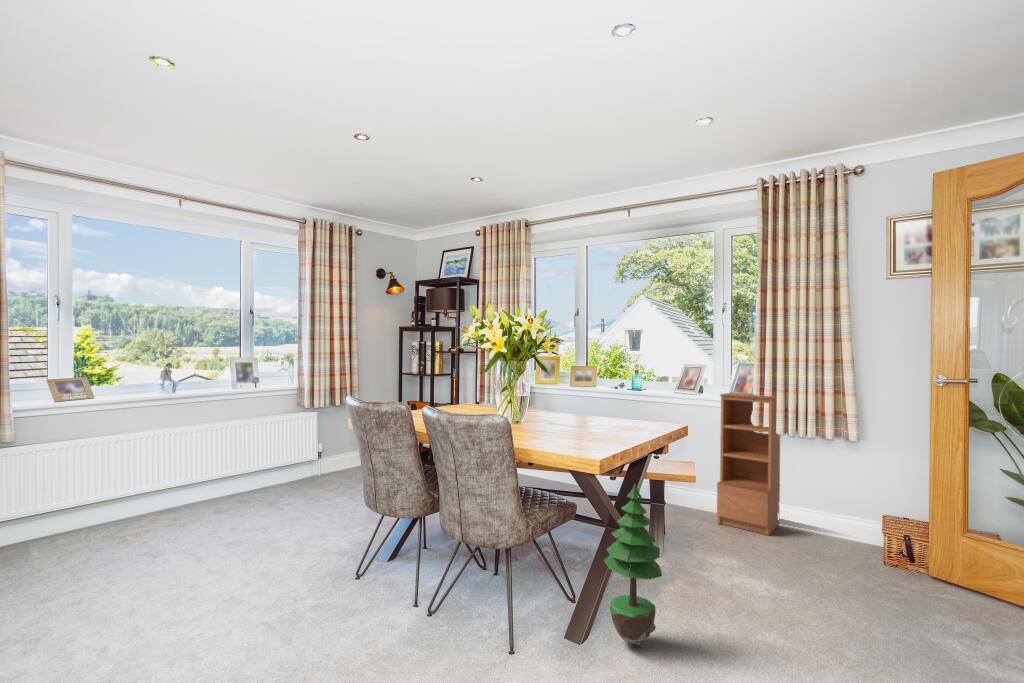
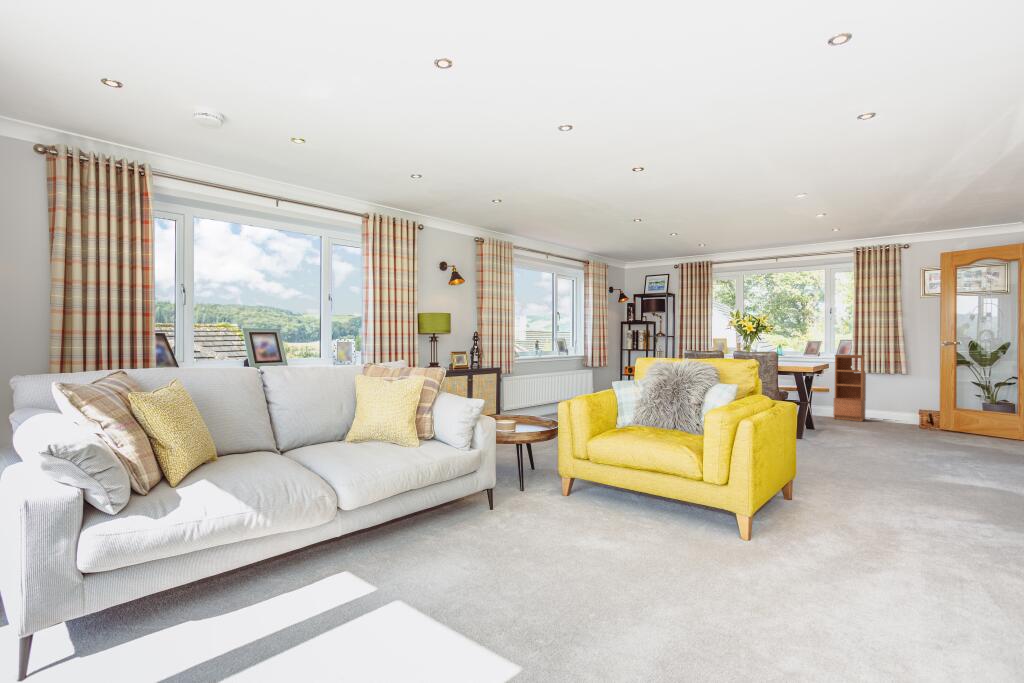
potted tree: present [604,484,662,645] -> none [810,379,835,438]

